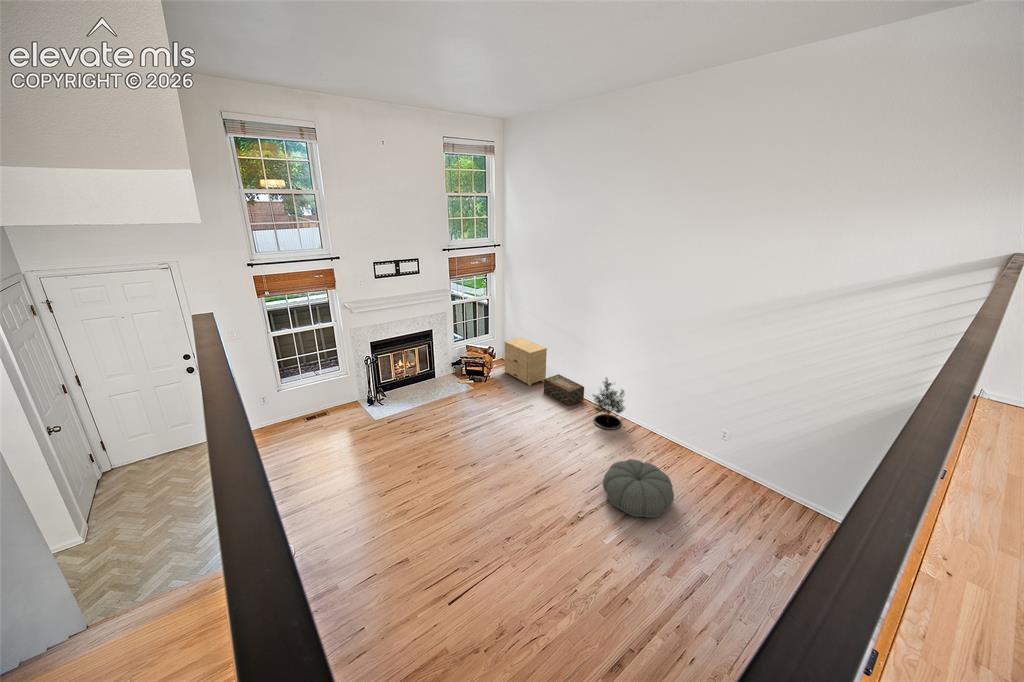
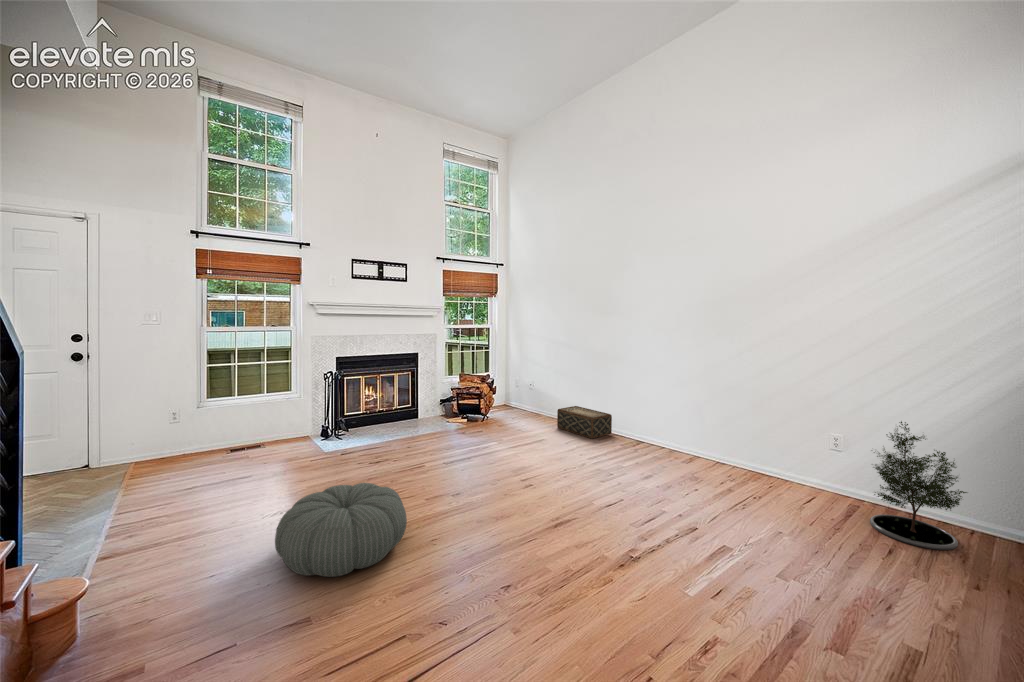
side table: present [504,337,547,386] -> none [506,370,560,423]
potted tree: present [593,378,625,430] -> present [870,421,967,550]
pouf: present [603,459,674,518] -> present [275,483,407,577]

